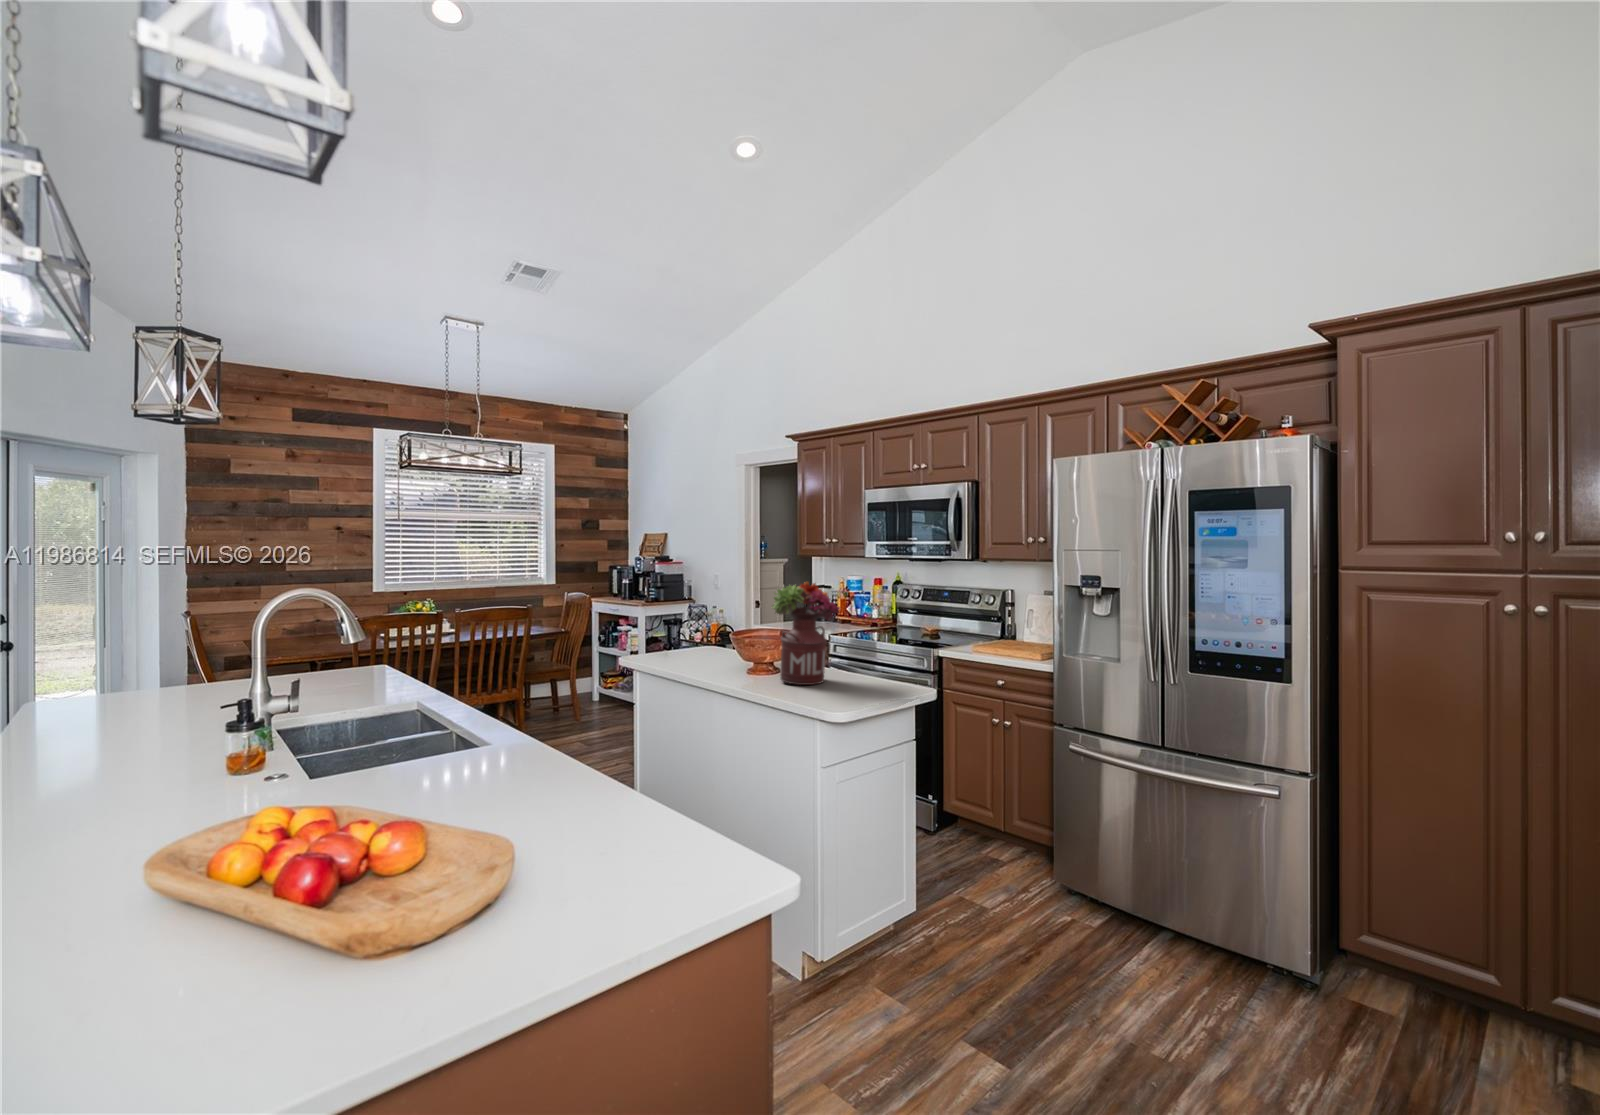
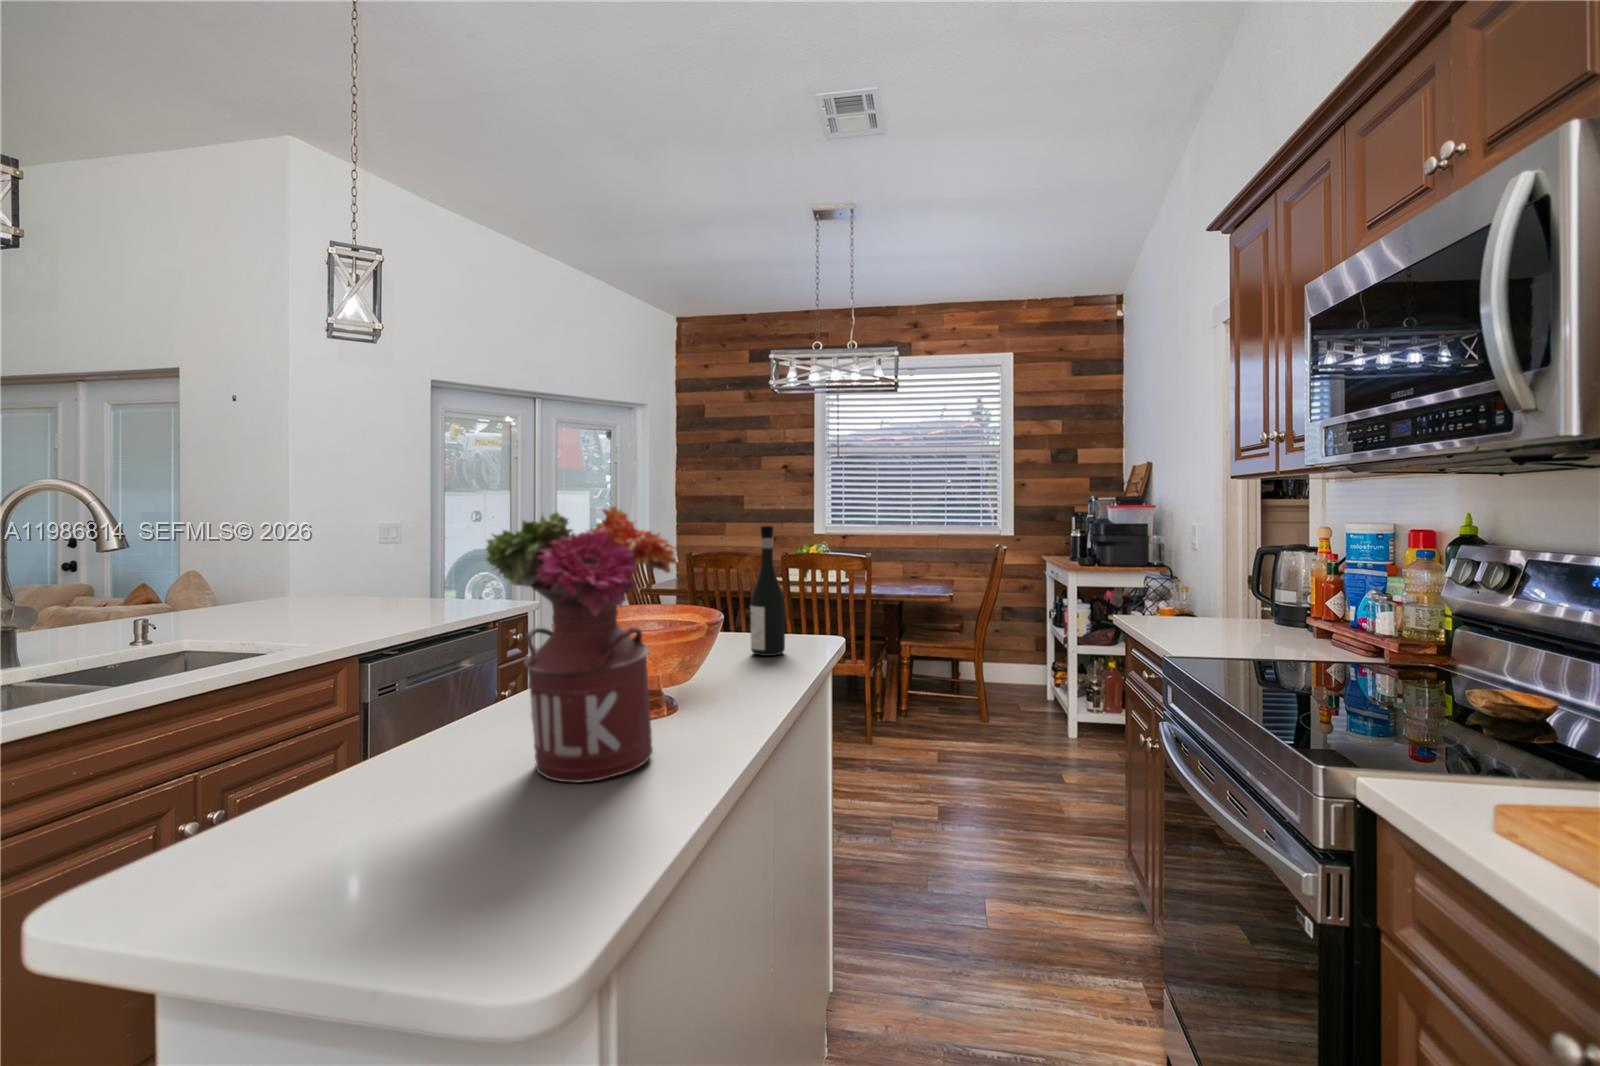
wine bottle: none [690,586,709,655] -> present [750,526,785,656]

